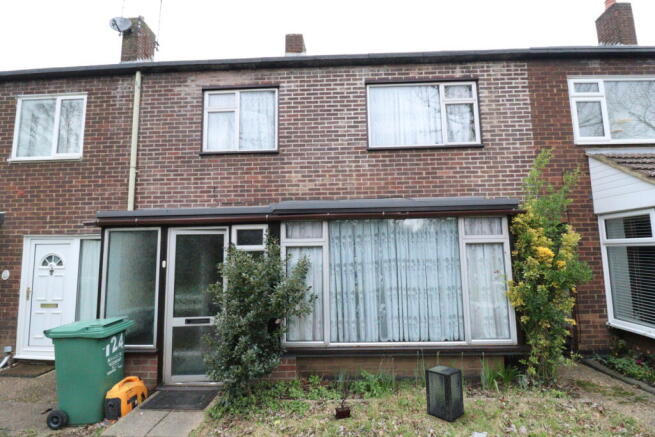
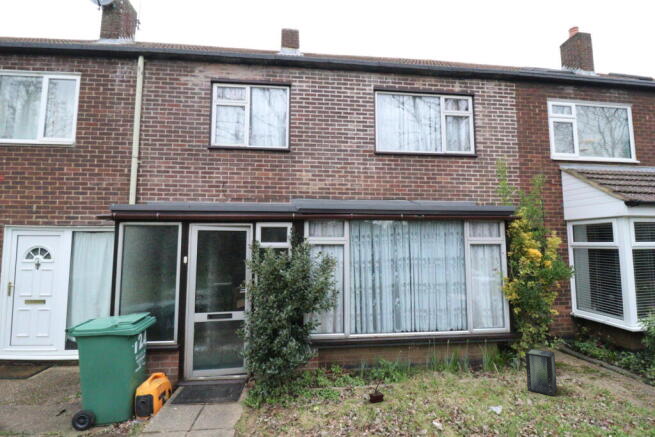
storage box: present [425,365,464,422] -> present [526,349,557,396]

